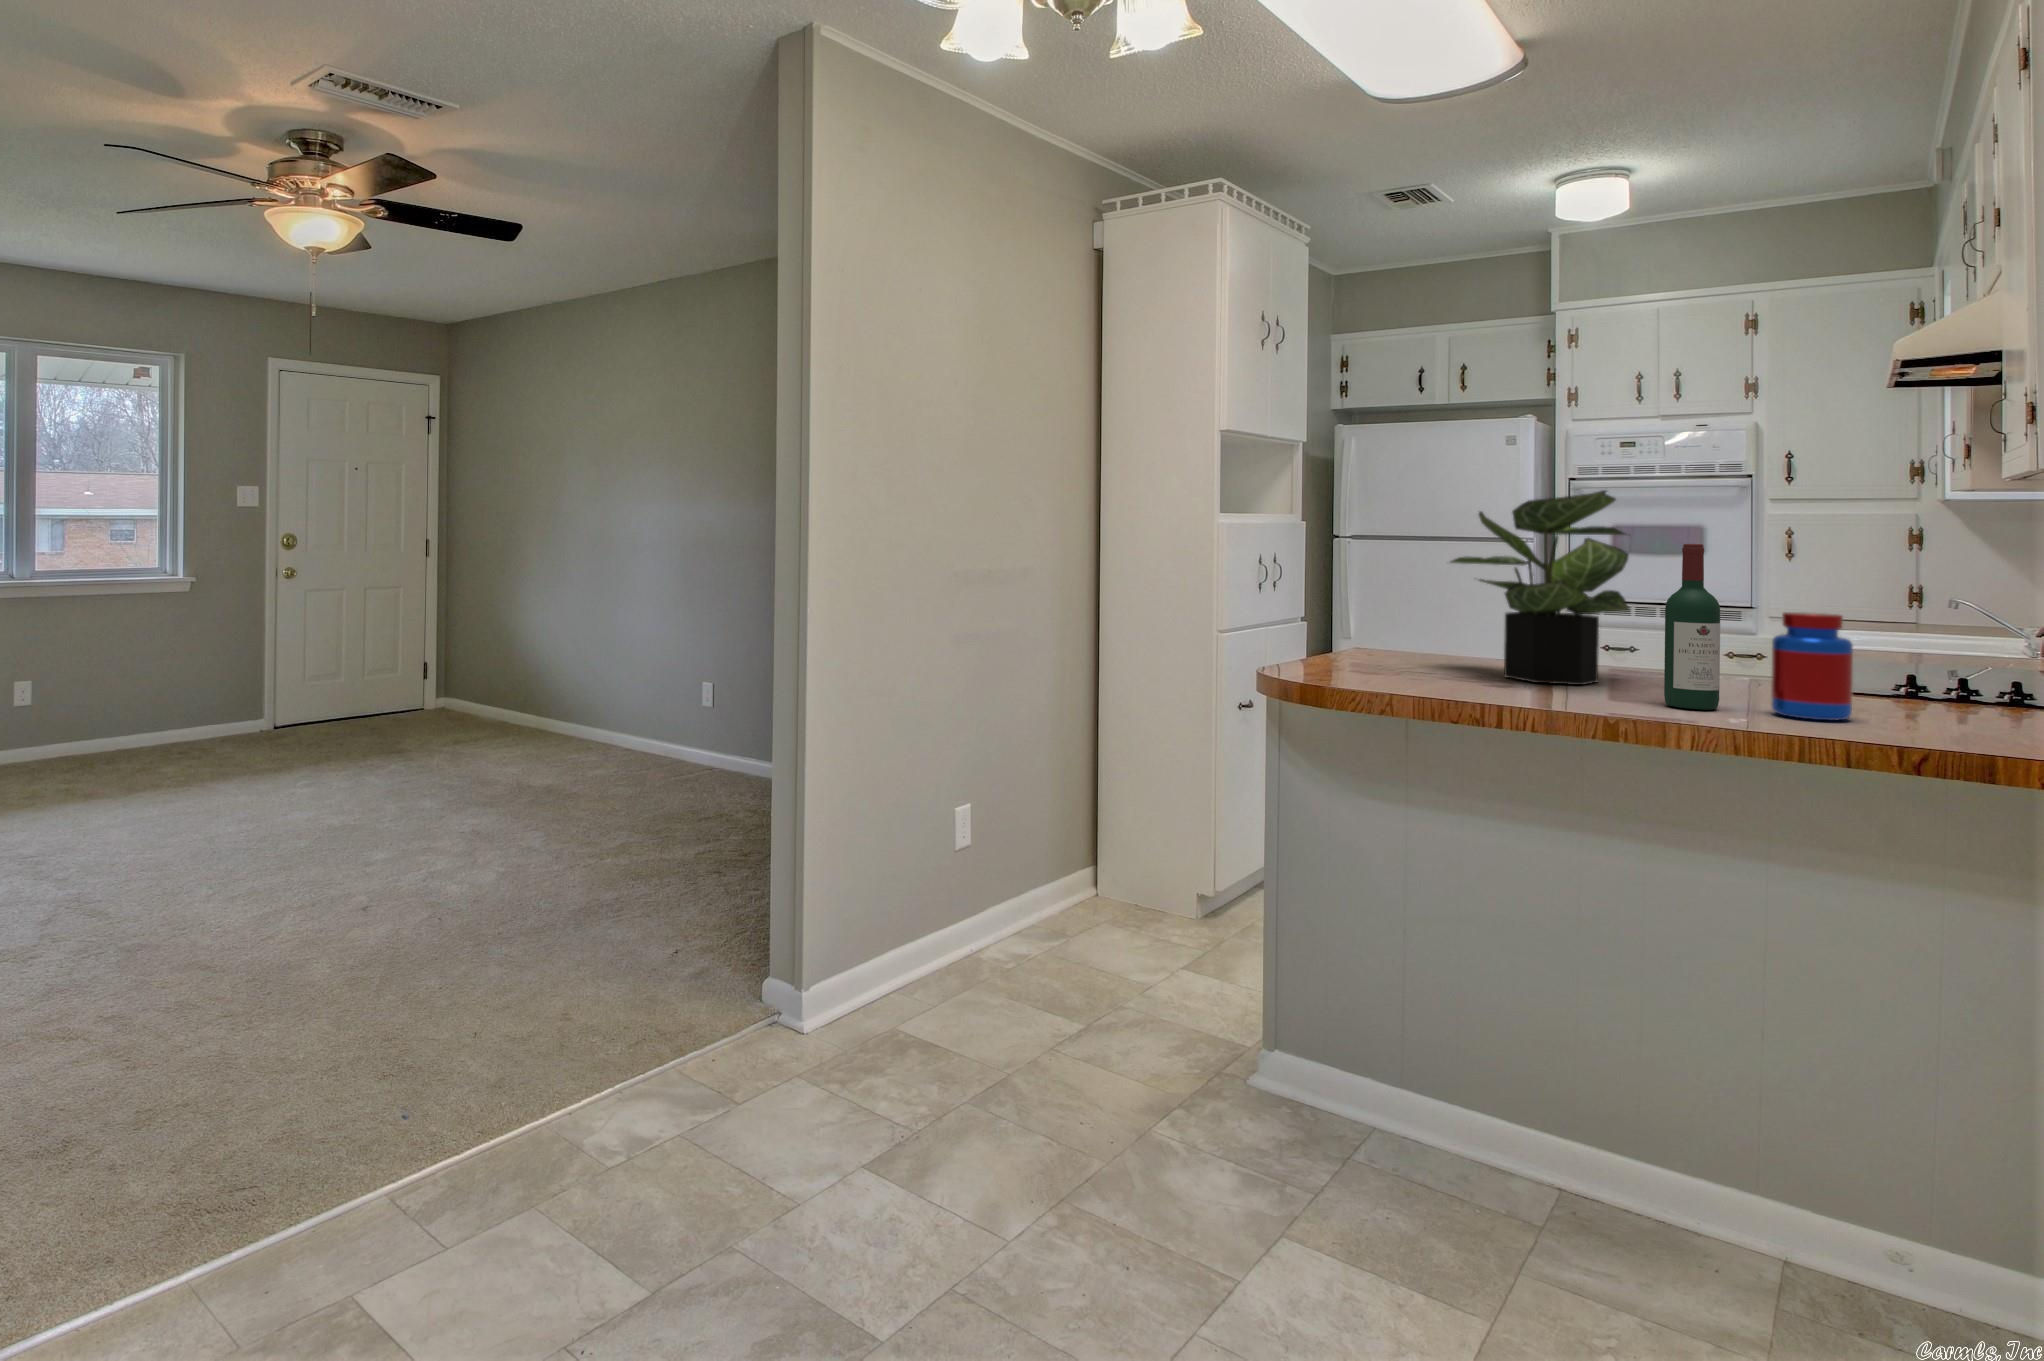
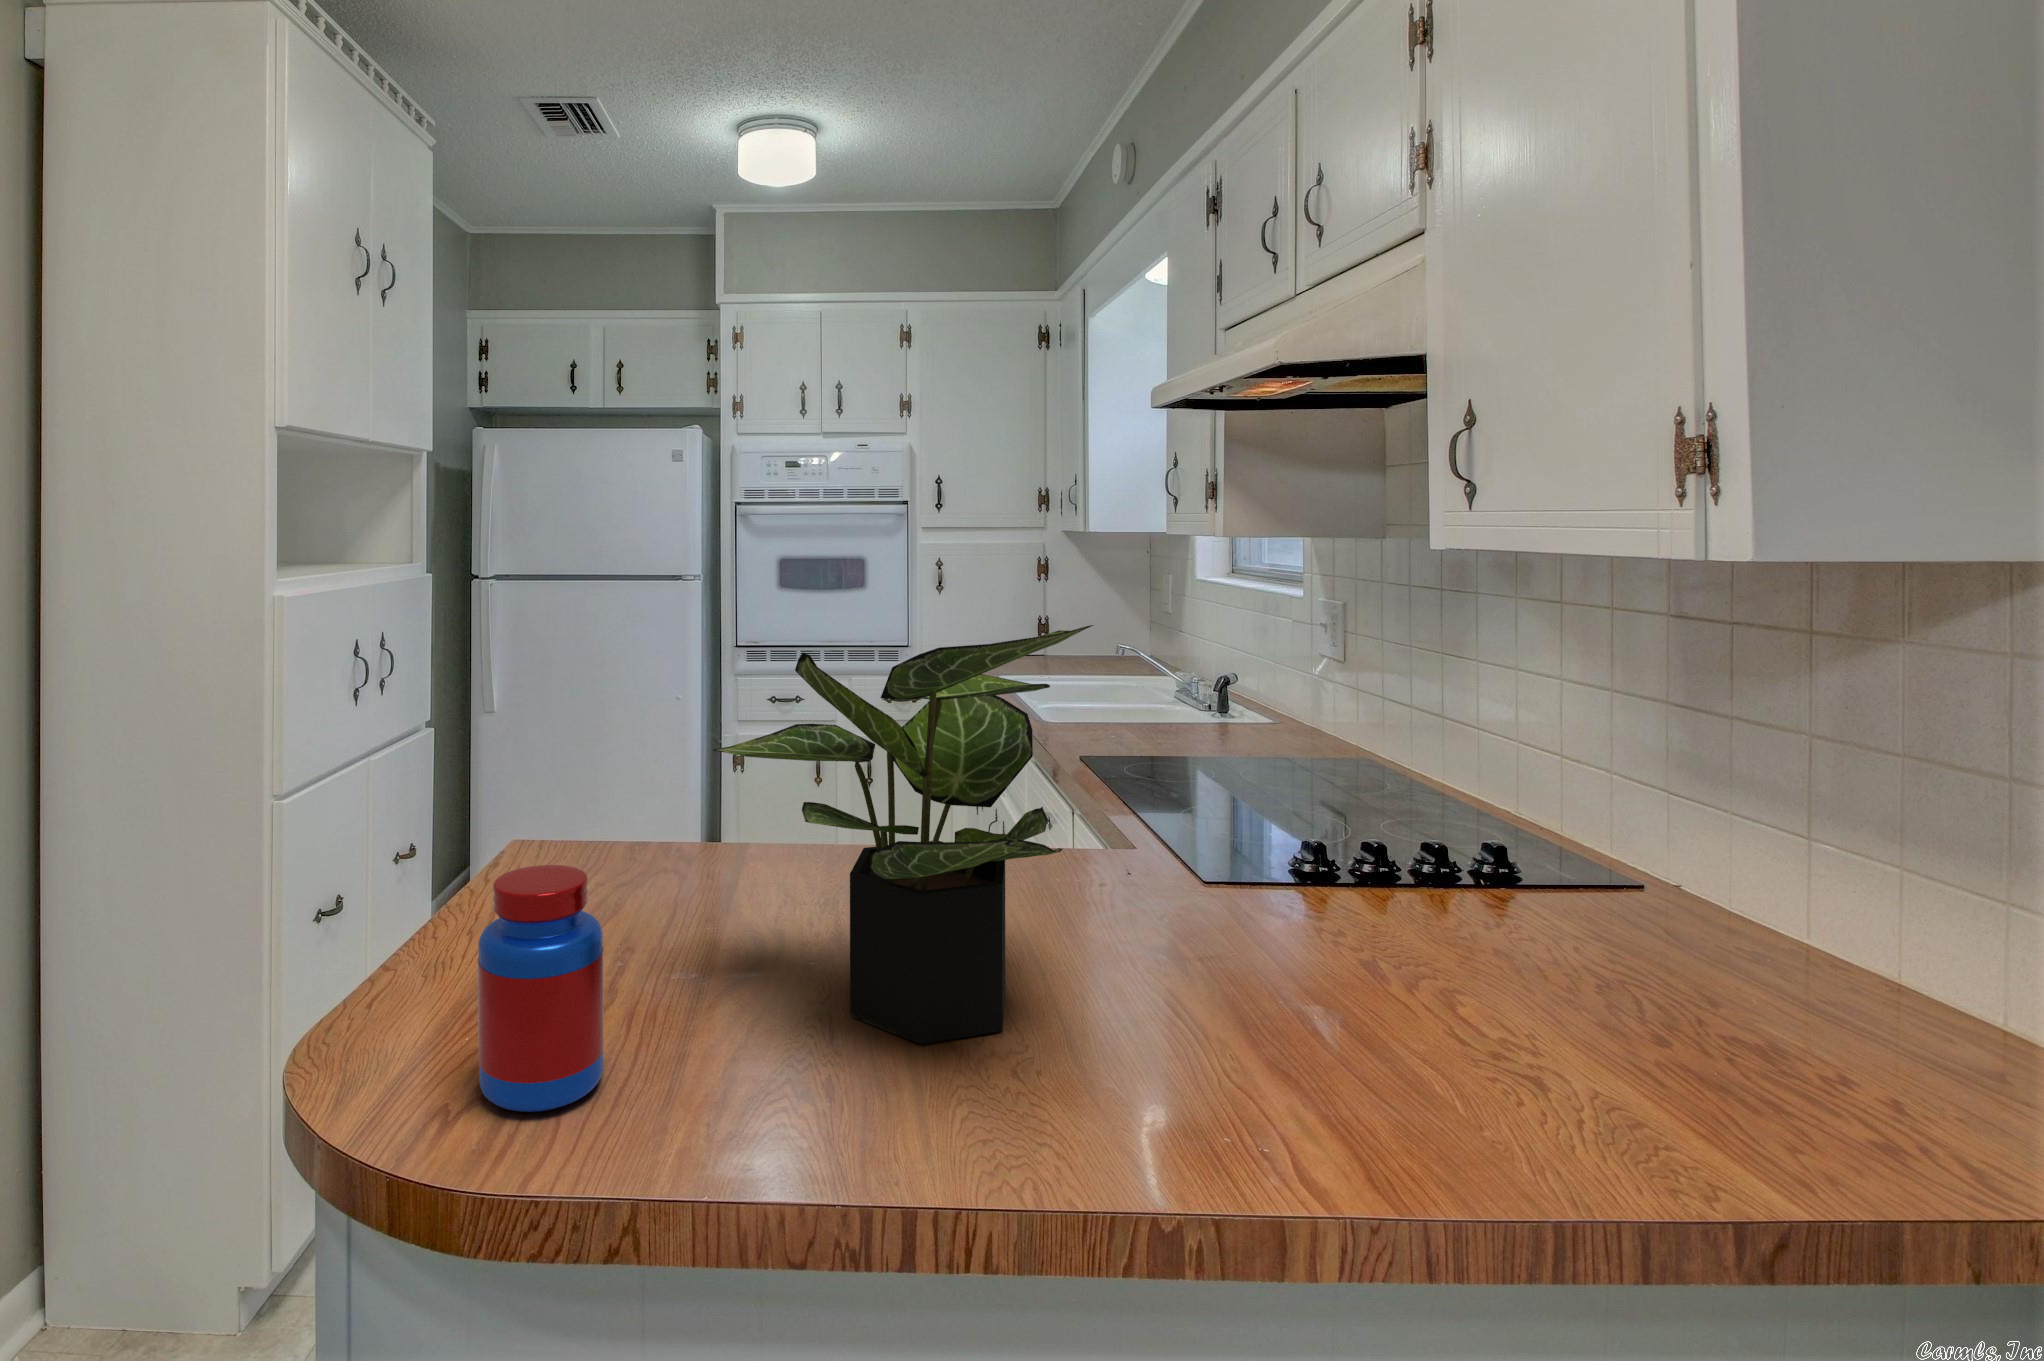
wine bottle: present [1664,544,1720,710] -> none [1238,761,1350,1171]
jar: present [1771,612,1853,720] -> present [478,865,604,1112]

